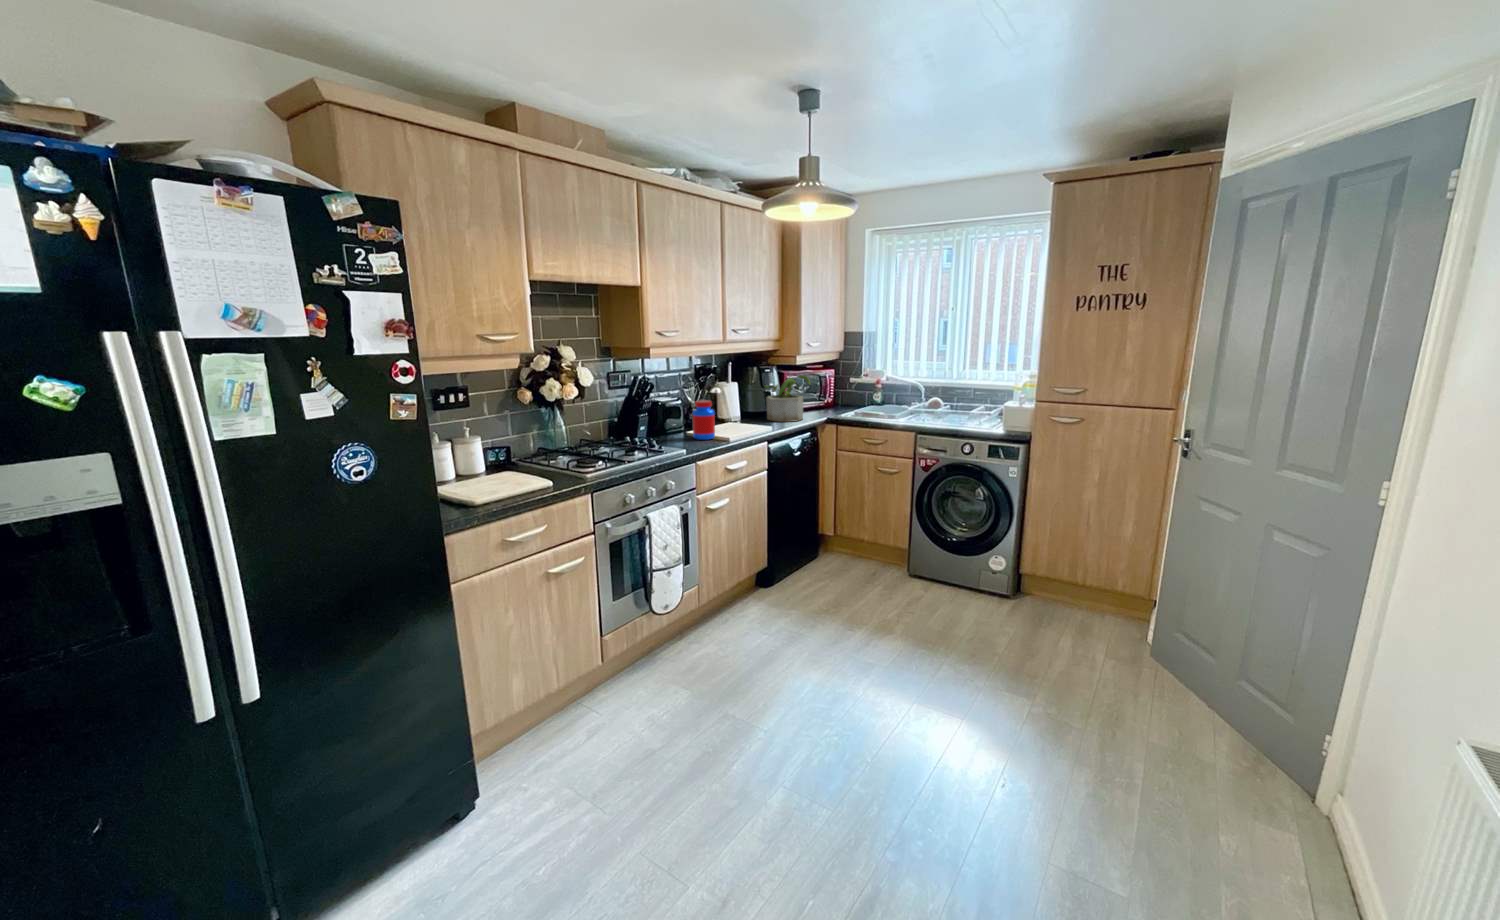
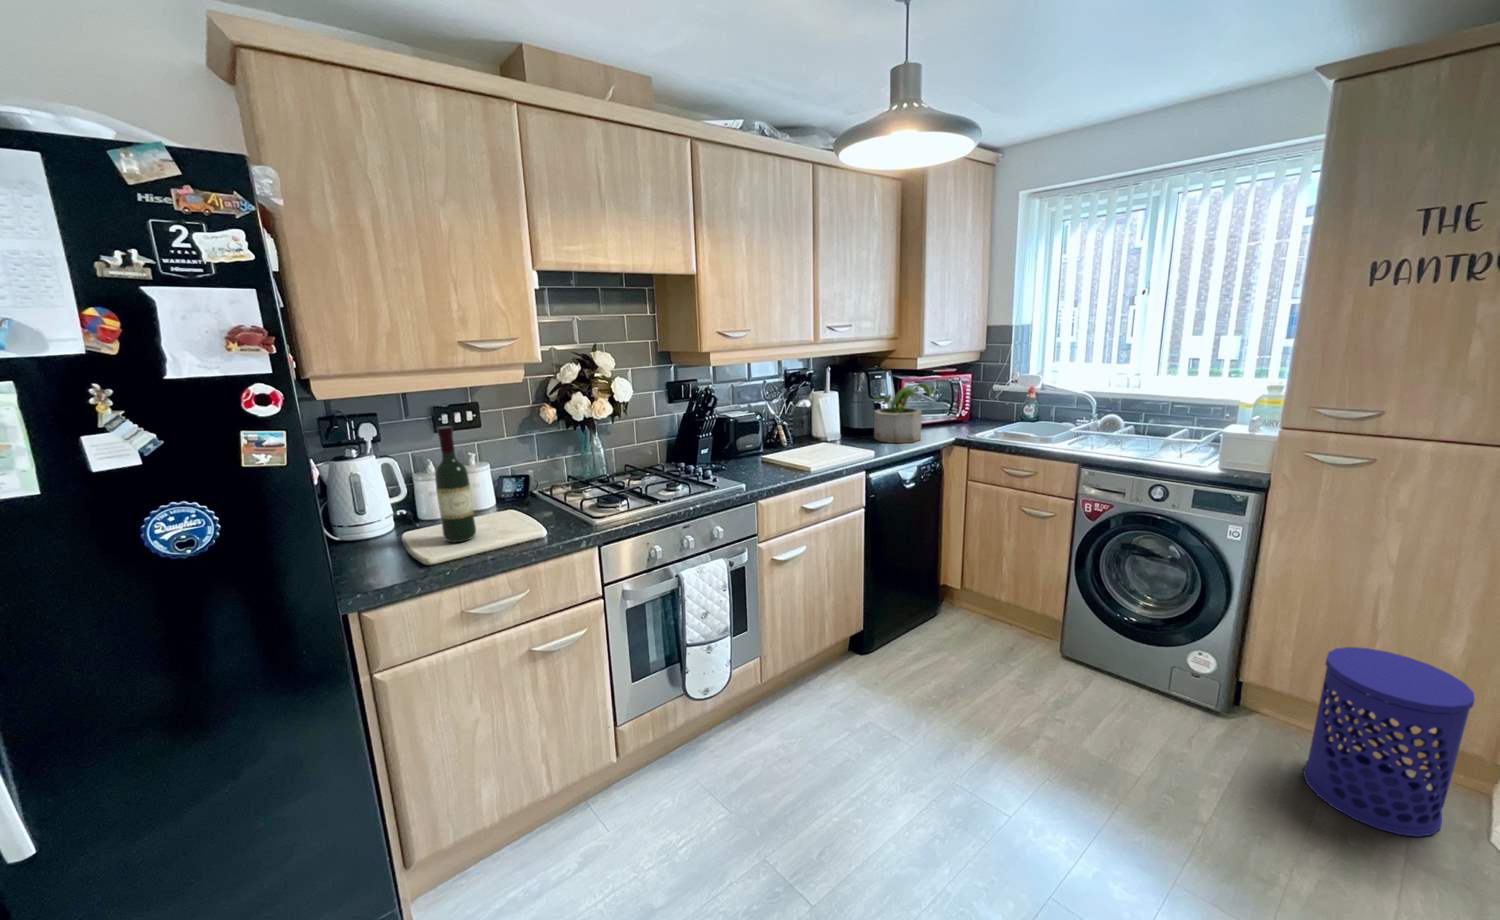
wine bottle: none [474,399,503,489] -> present [435,426,476,542]
jar: present [693,400,715,440] -> none [764,418,792,469]
waste bin: none [1055,538,1134,644] -> present [1303,647,1475,837]

